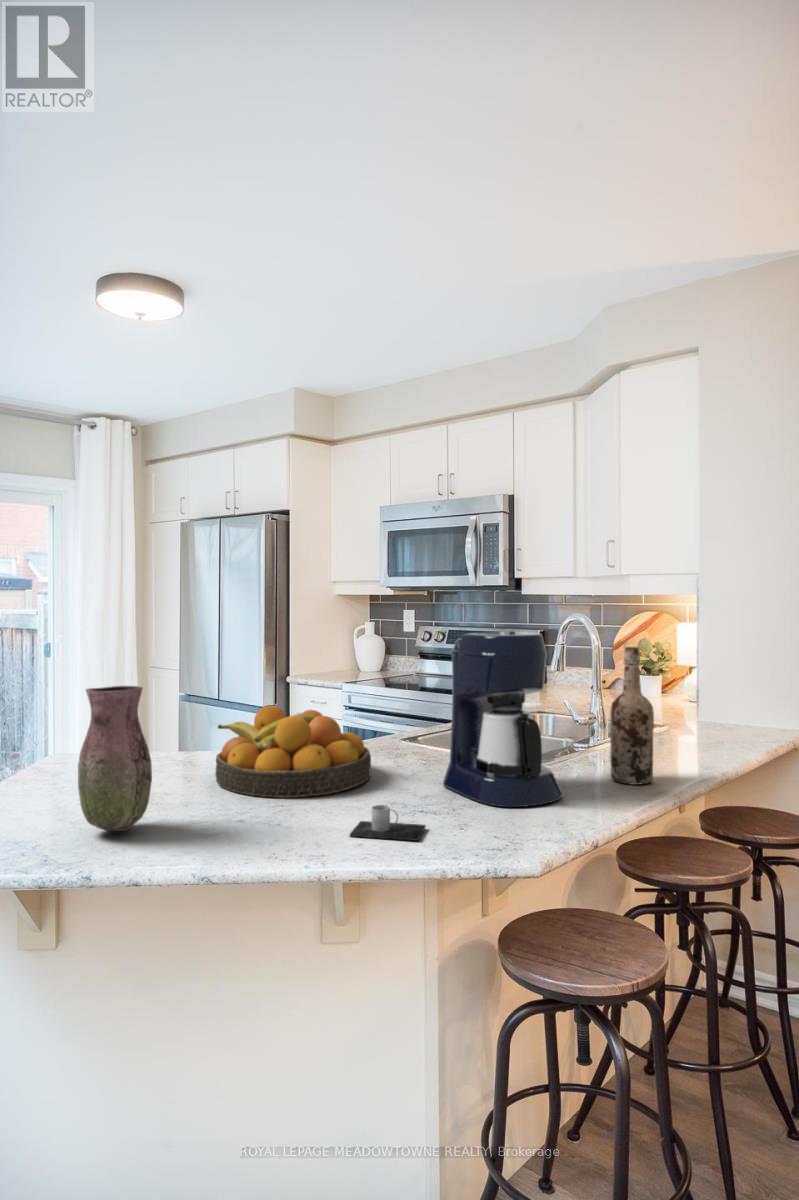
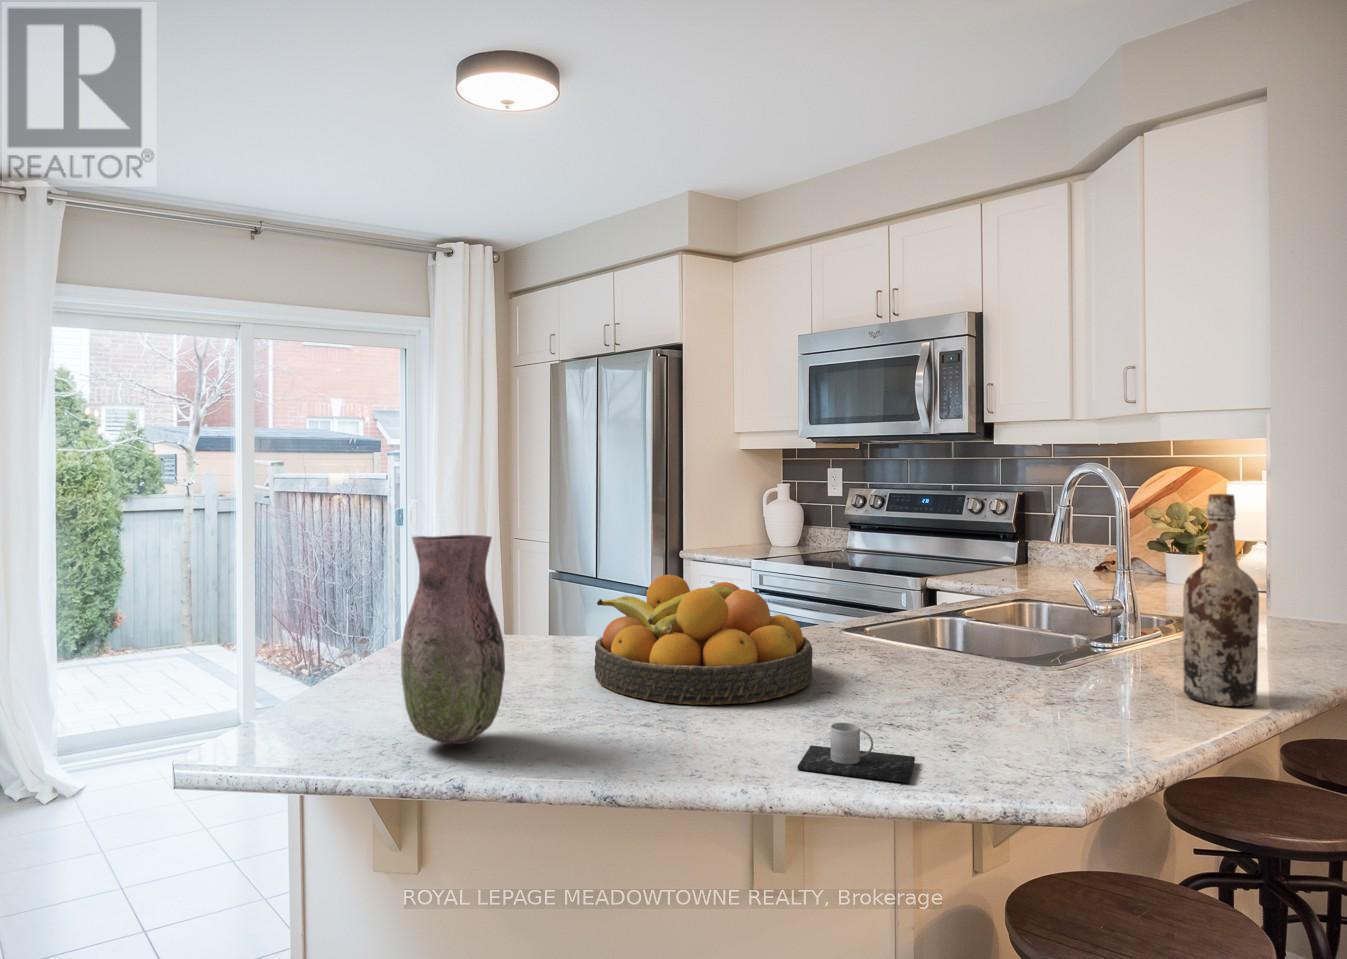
coffee maker: present [443,631,562,807] -> none [922,468,1119,734]

